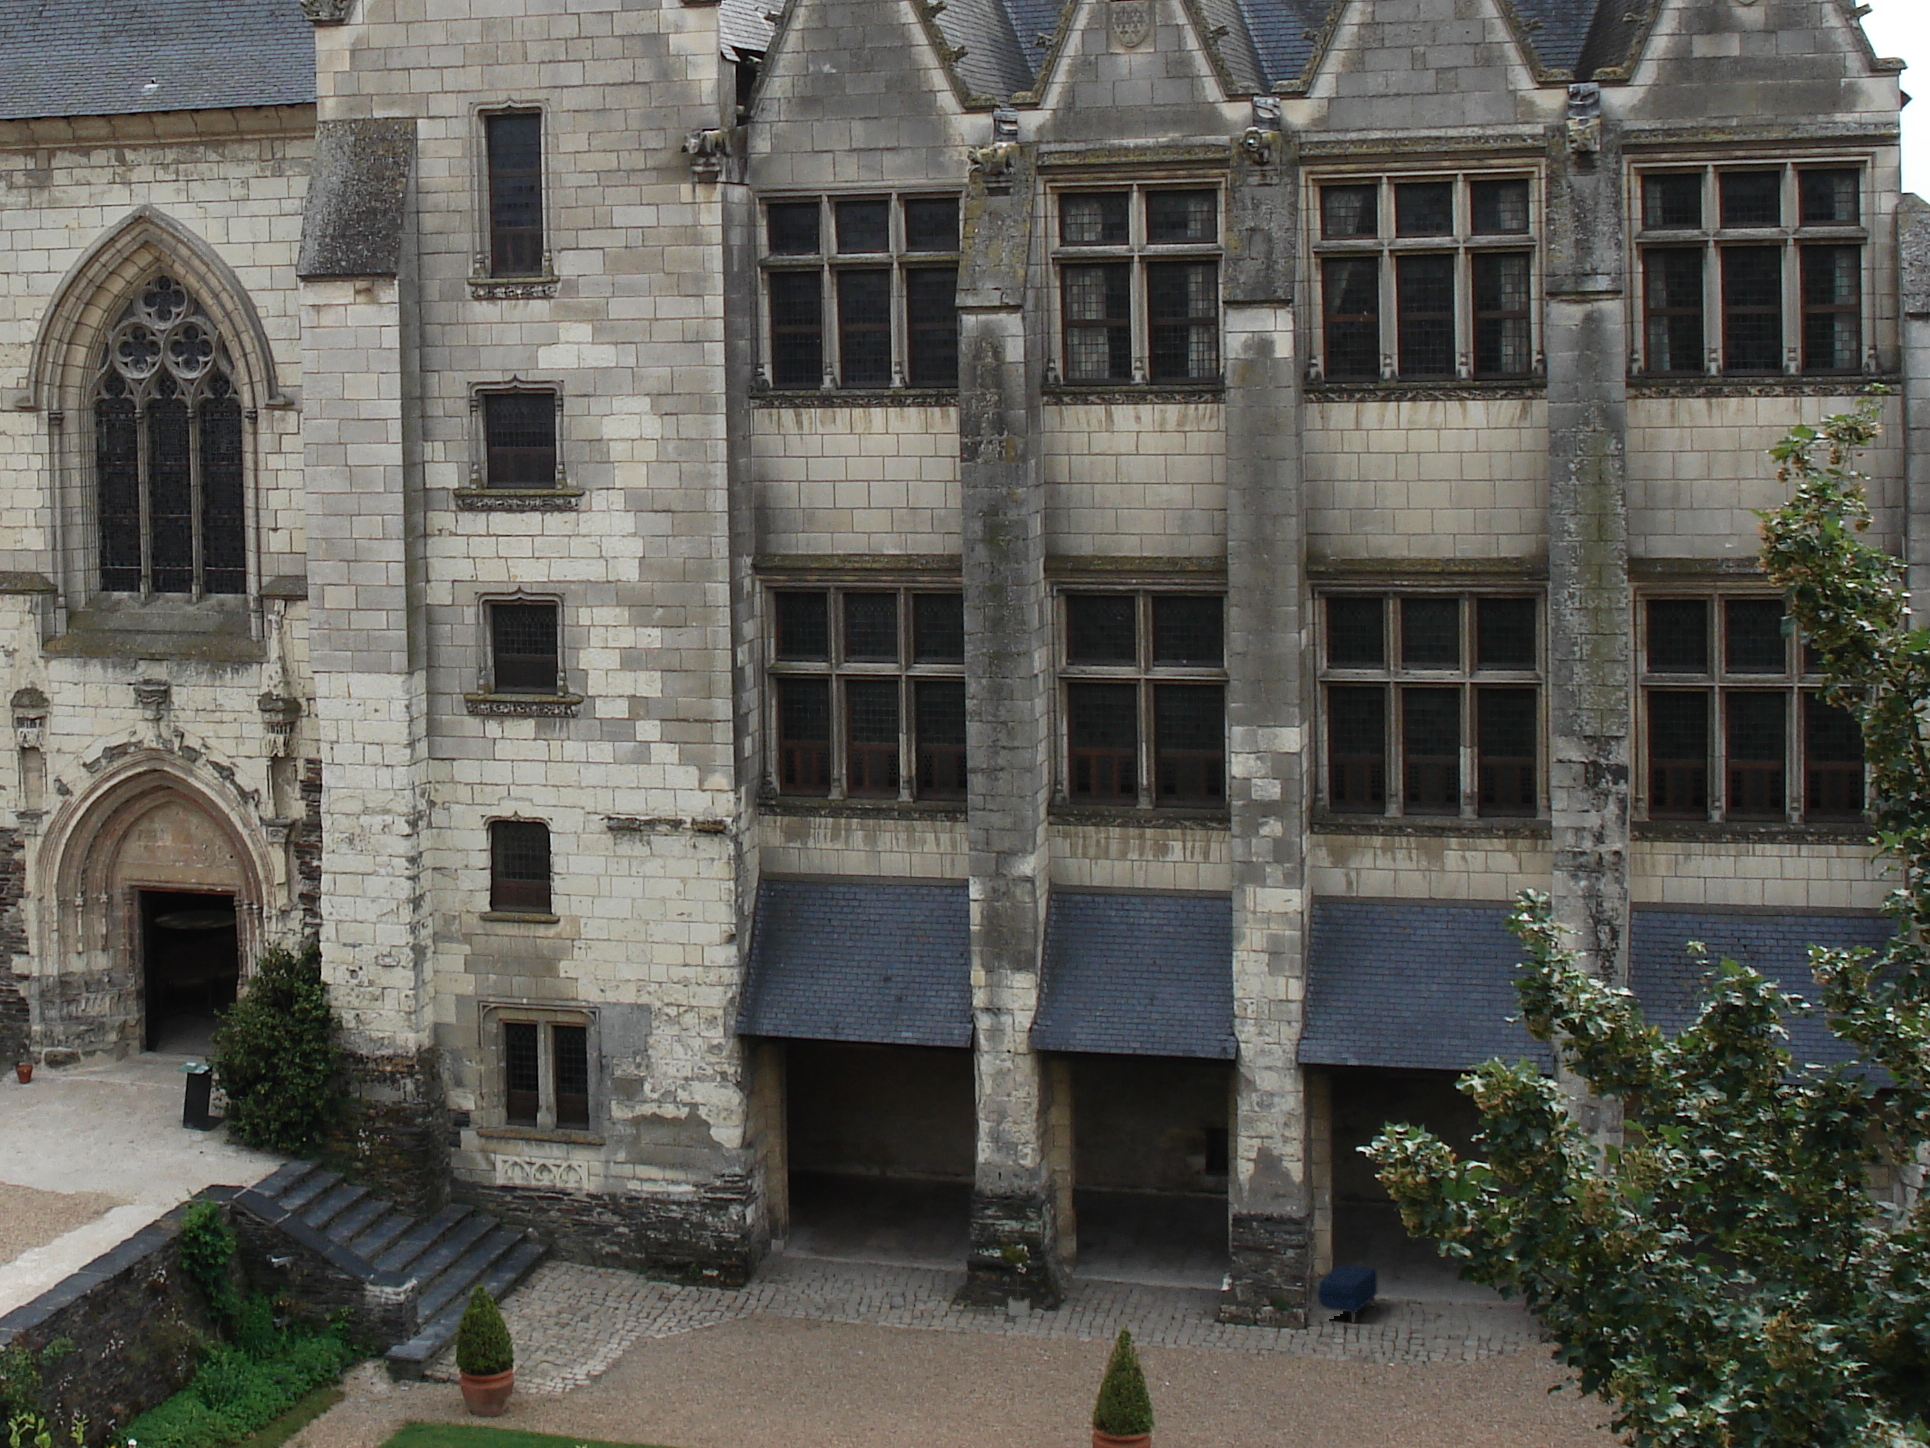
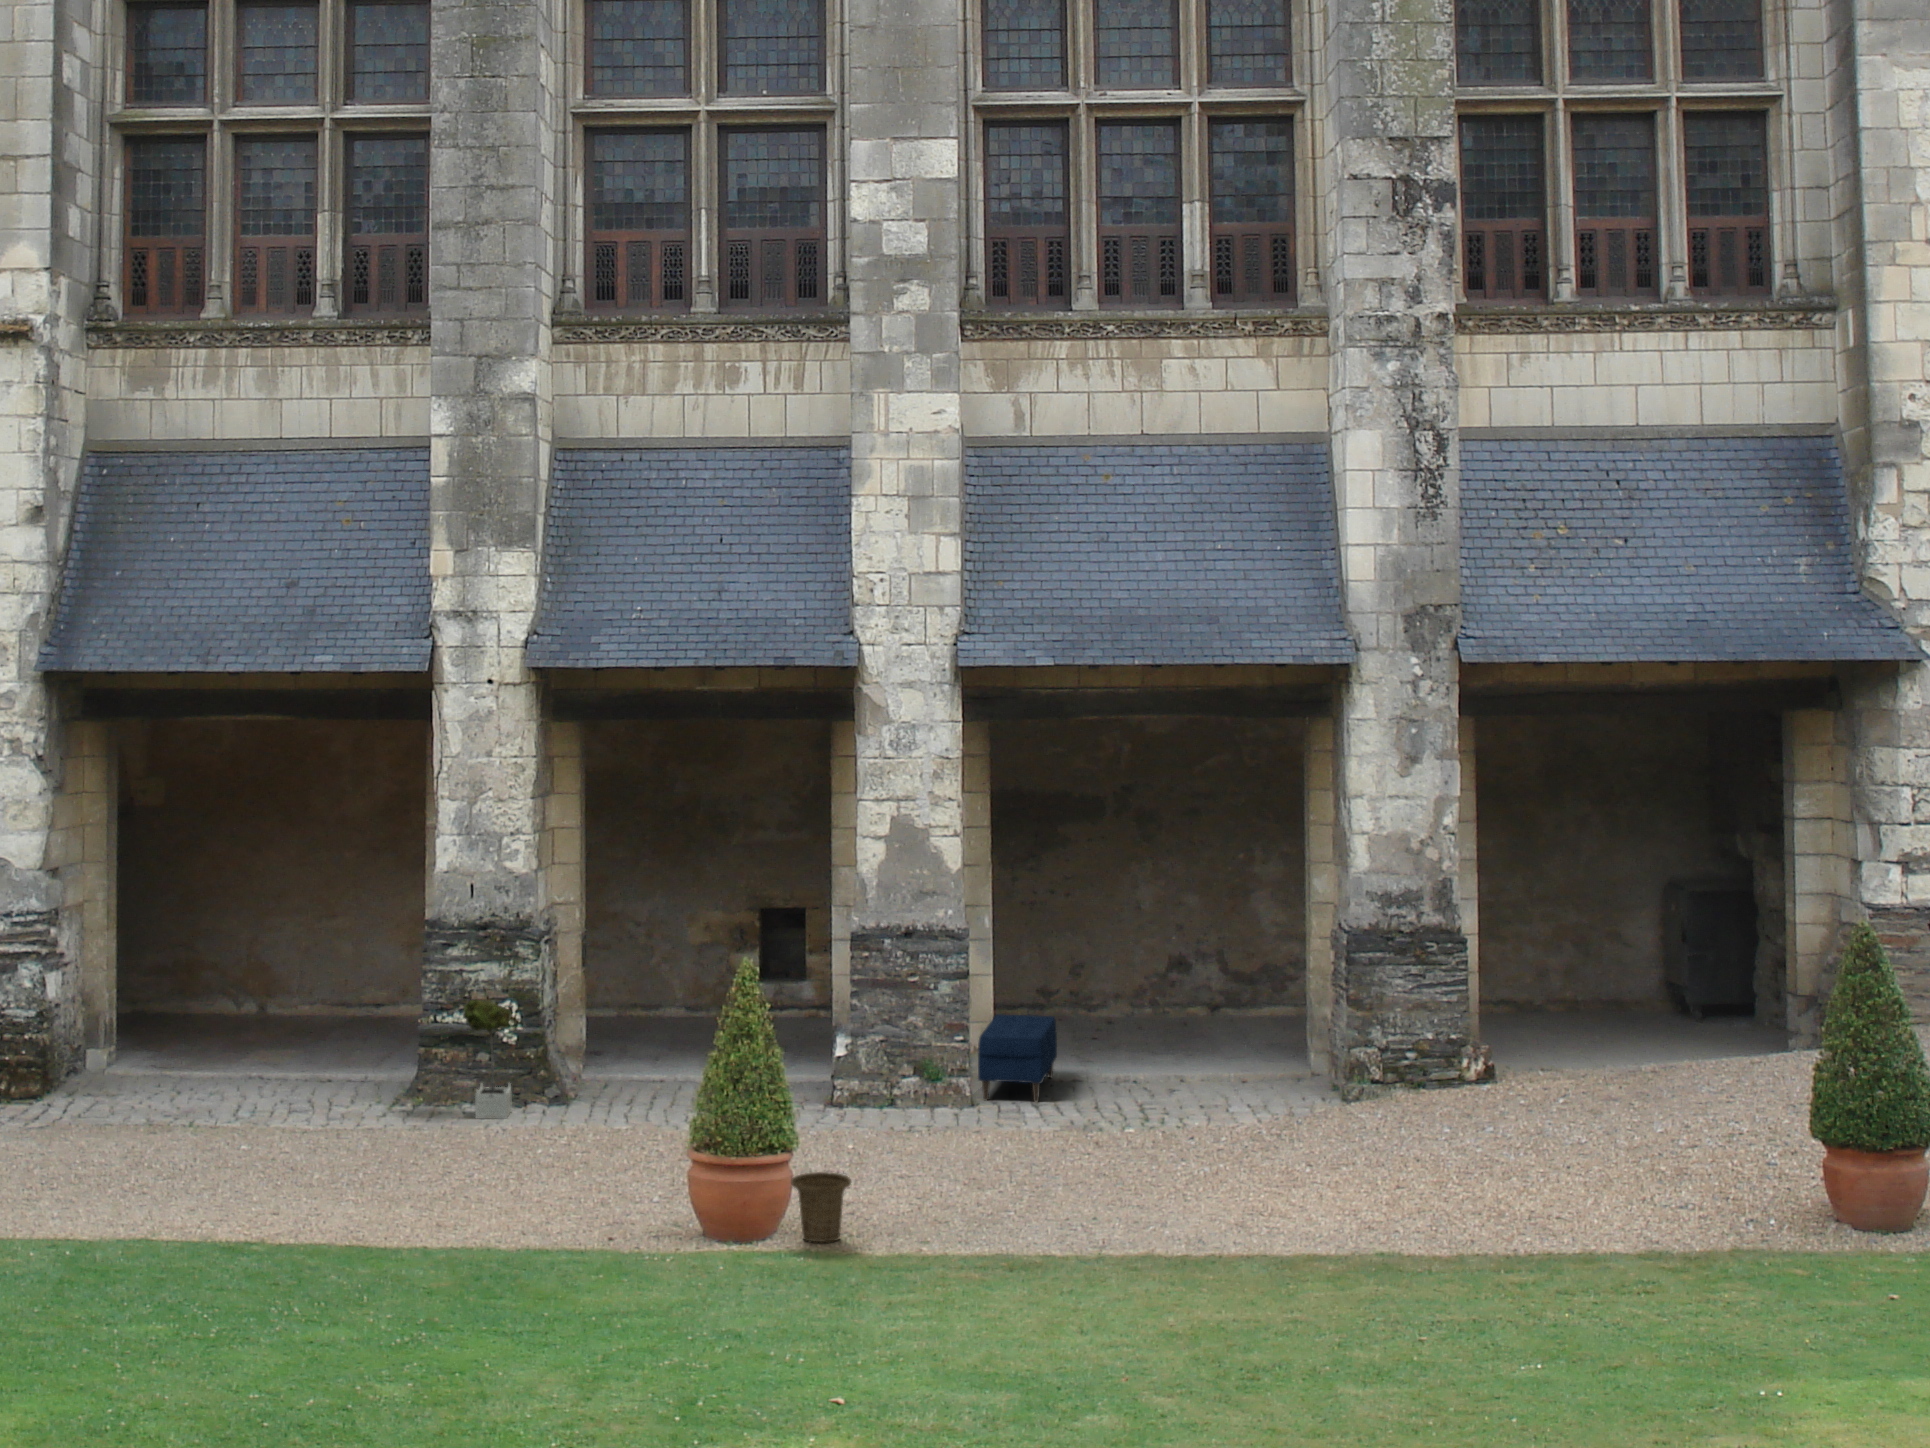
basket: none [1174,1364,1206,1401] -> present [791,1172,851,1244]

